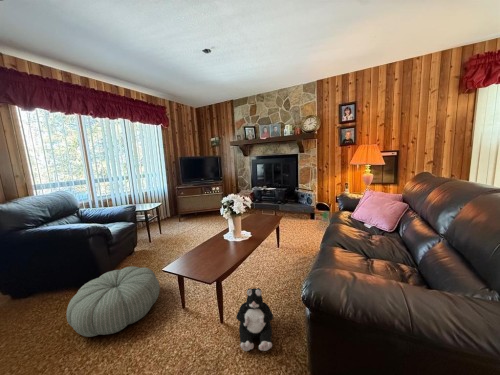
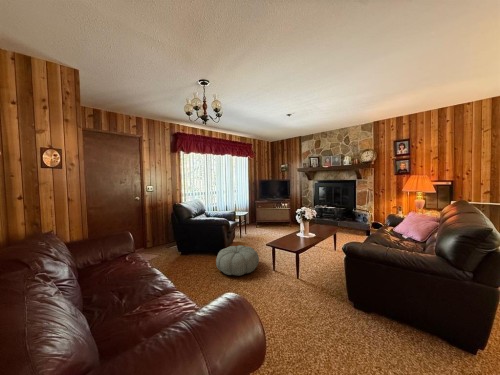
plush toy: present [236,288,273,351] -> none [307,261,330,295]

